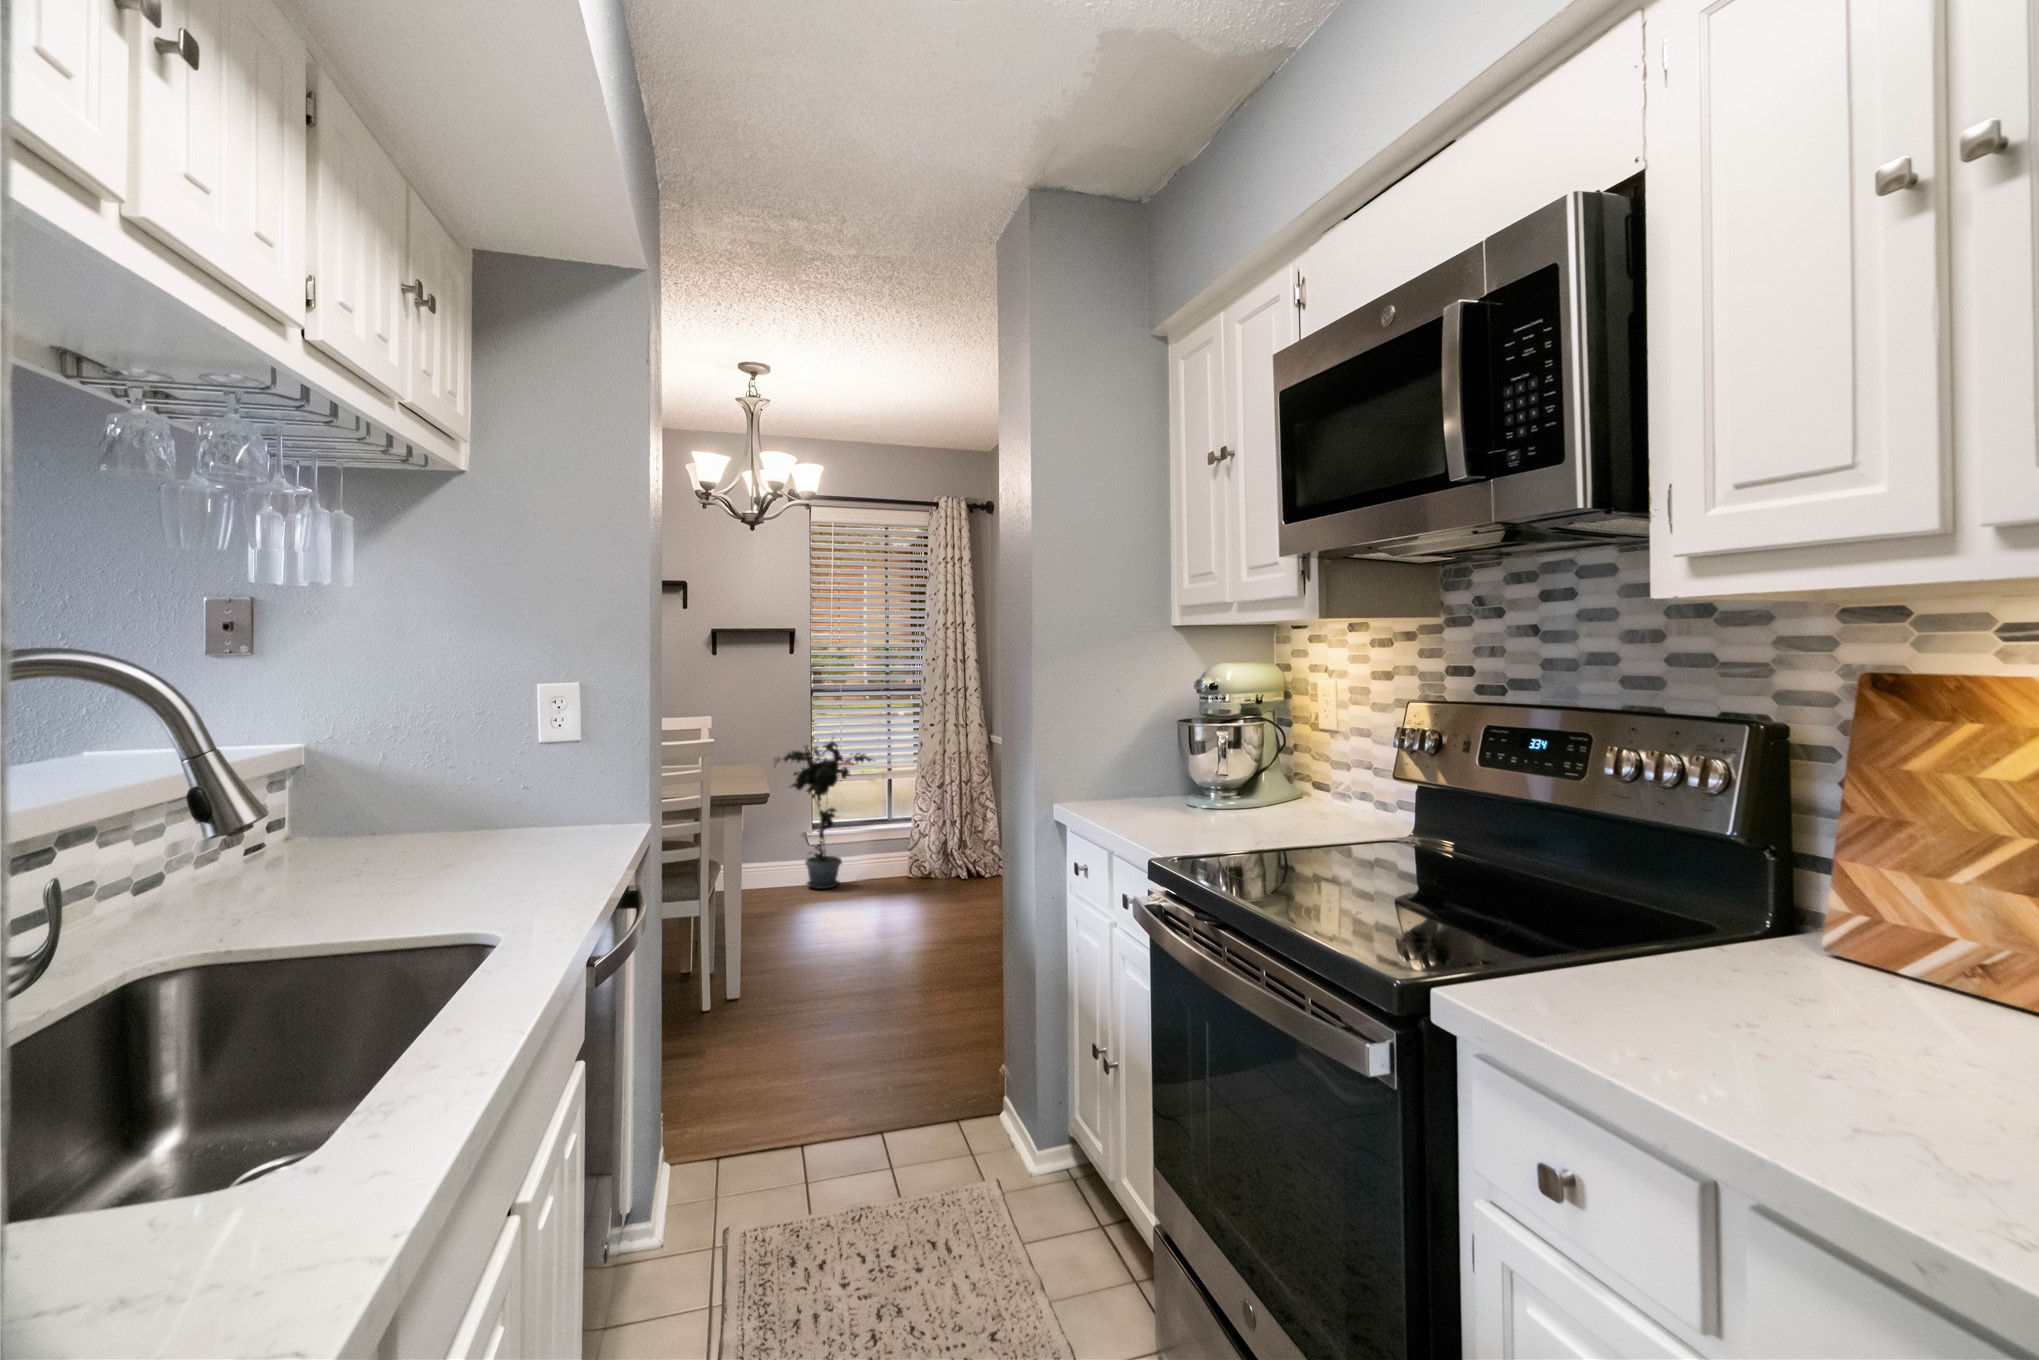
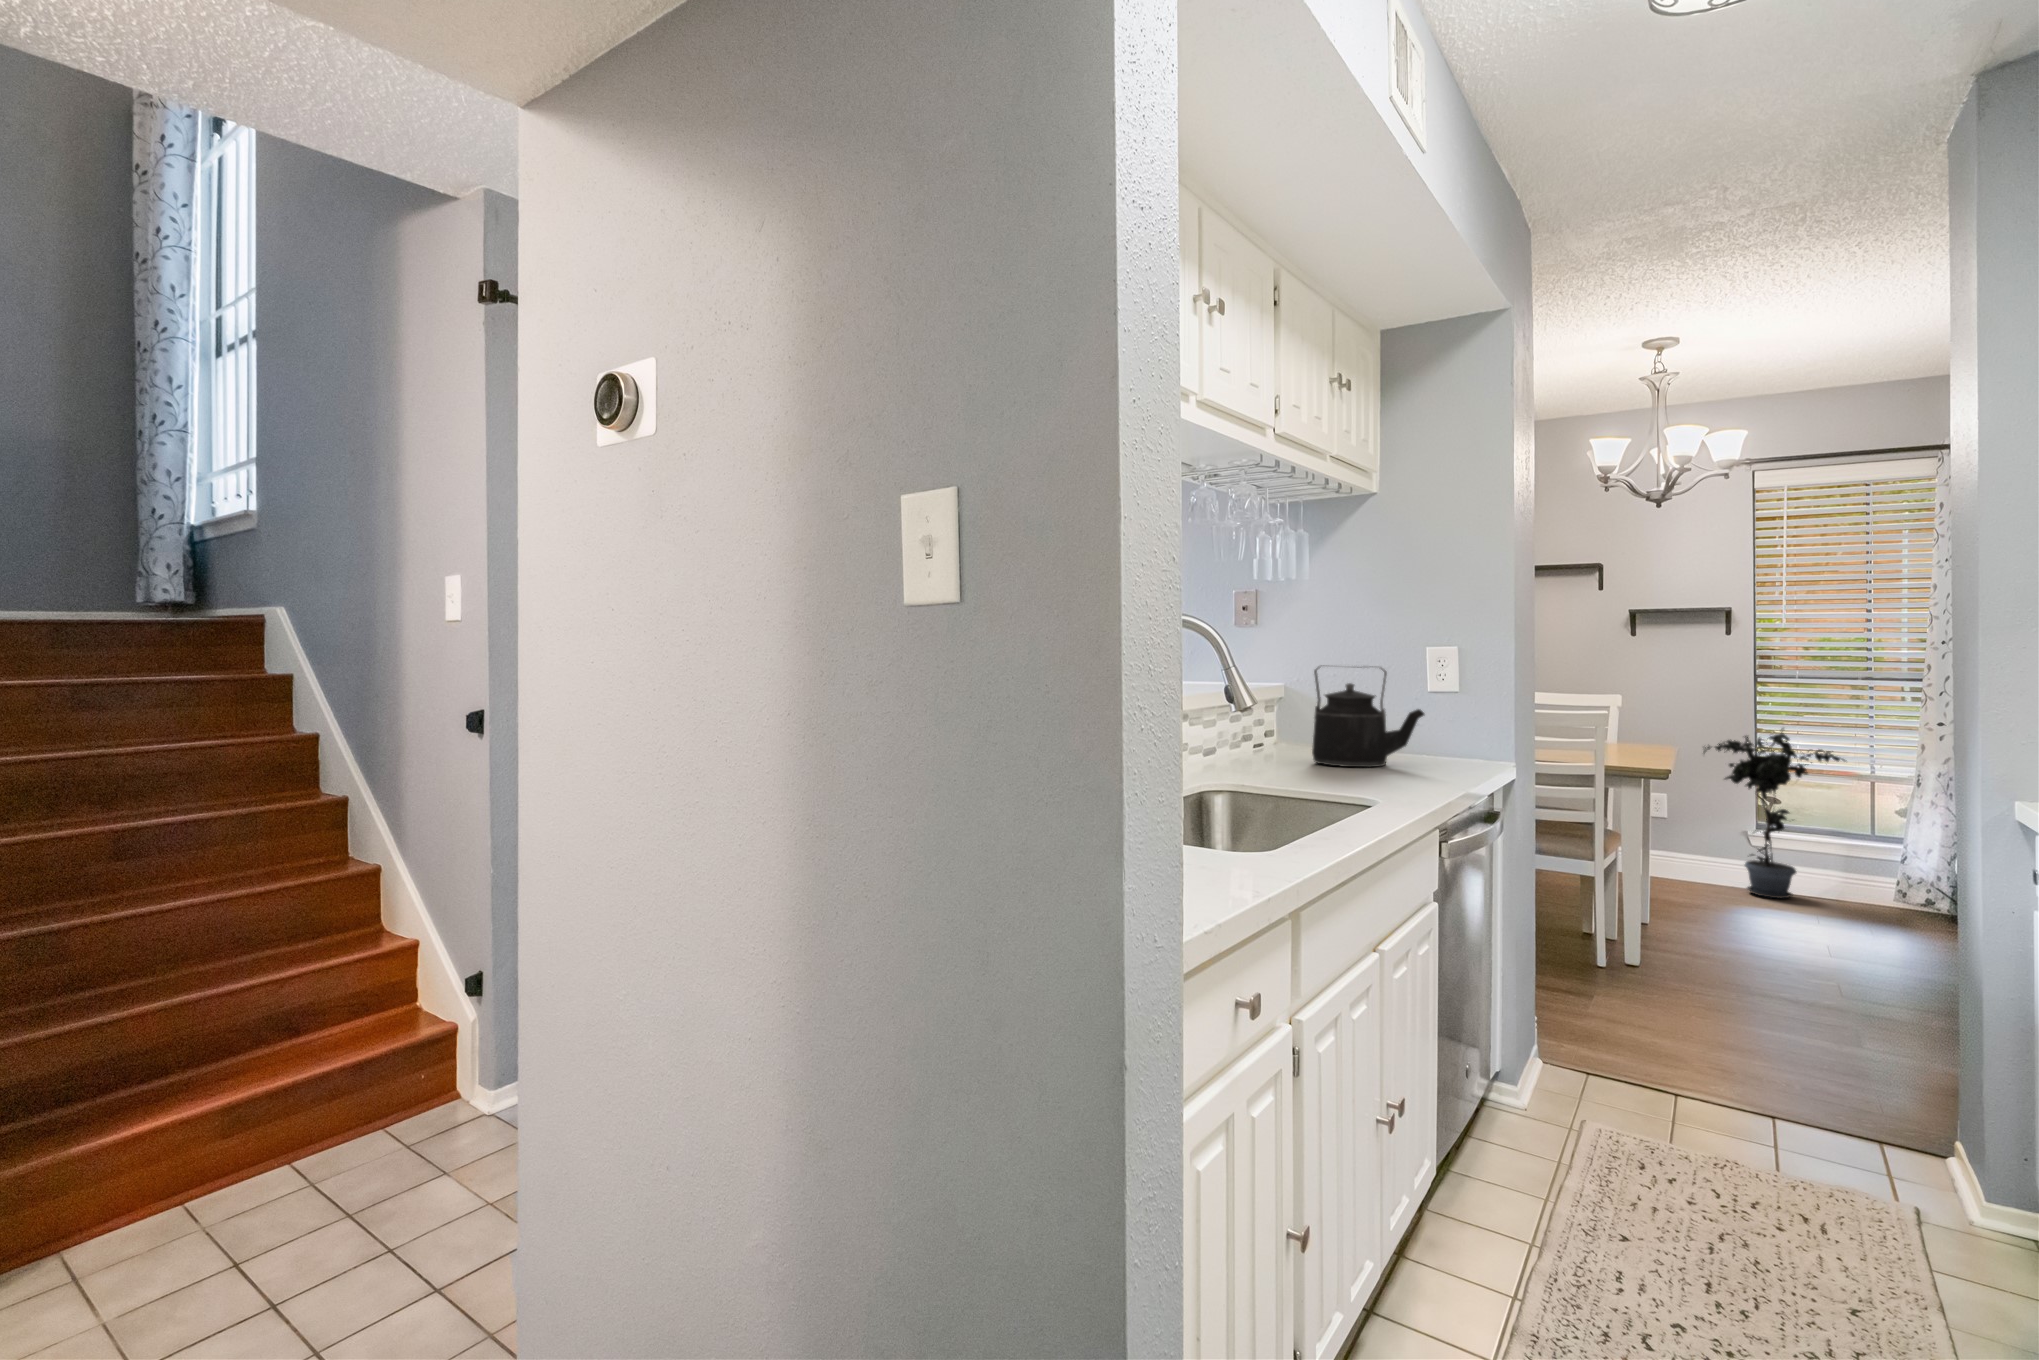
kettle: none [362,714,541,867] -> present [1312,667,1424,767]

